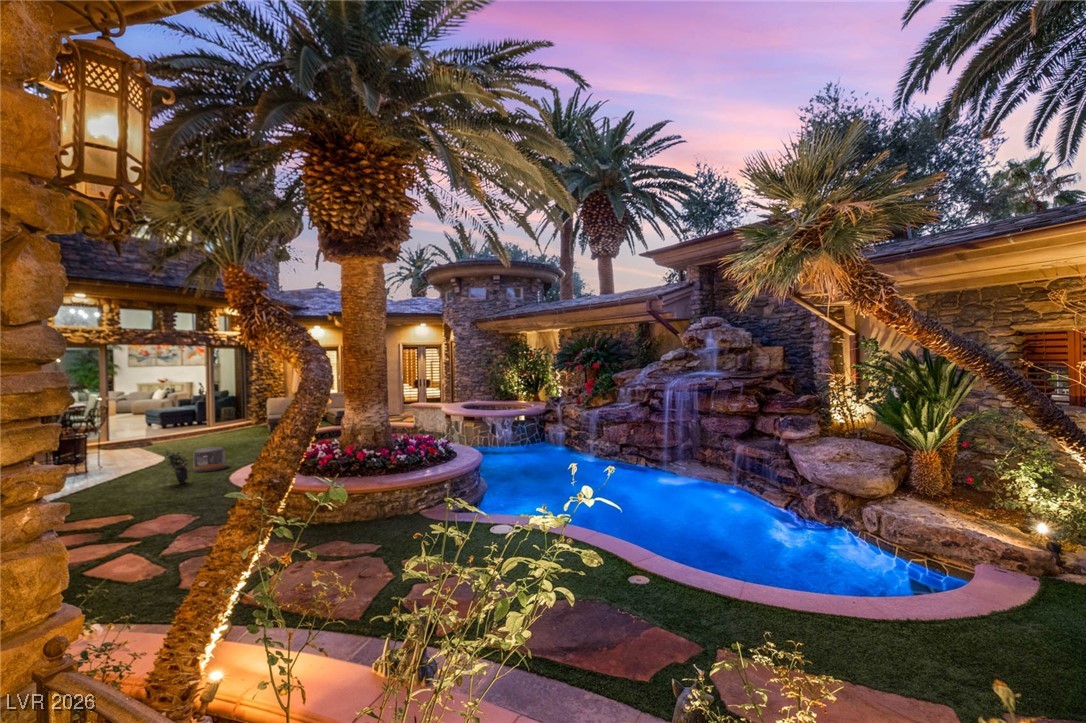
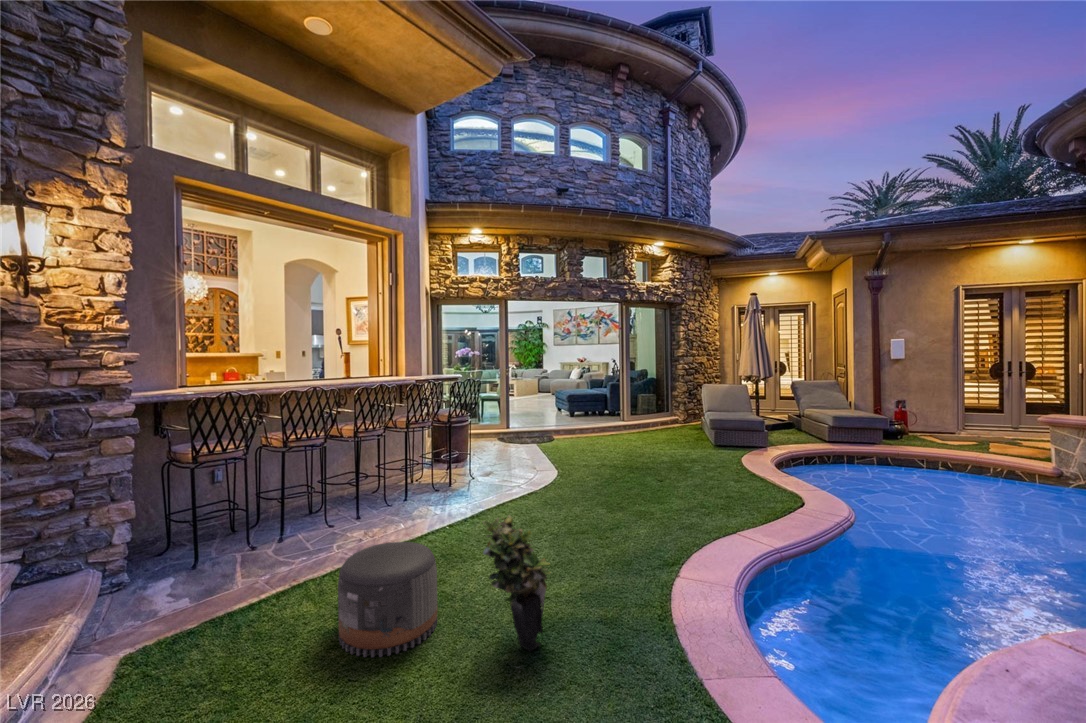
pouf: present [193,447,225,472] -> present [338,542,438,657]

